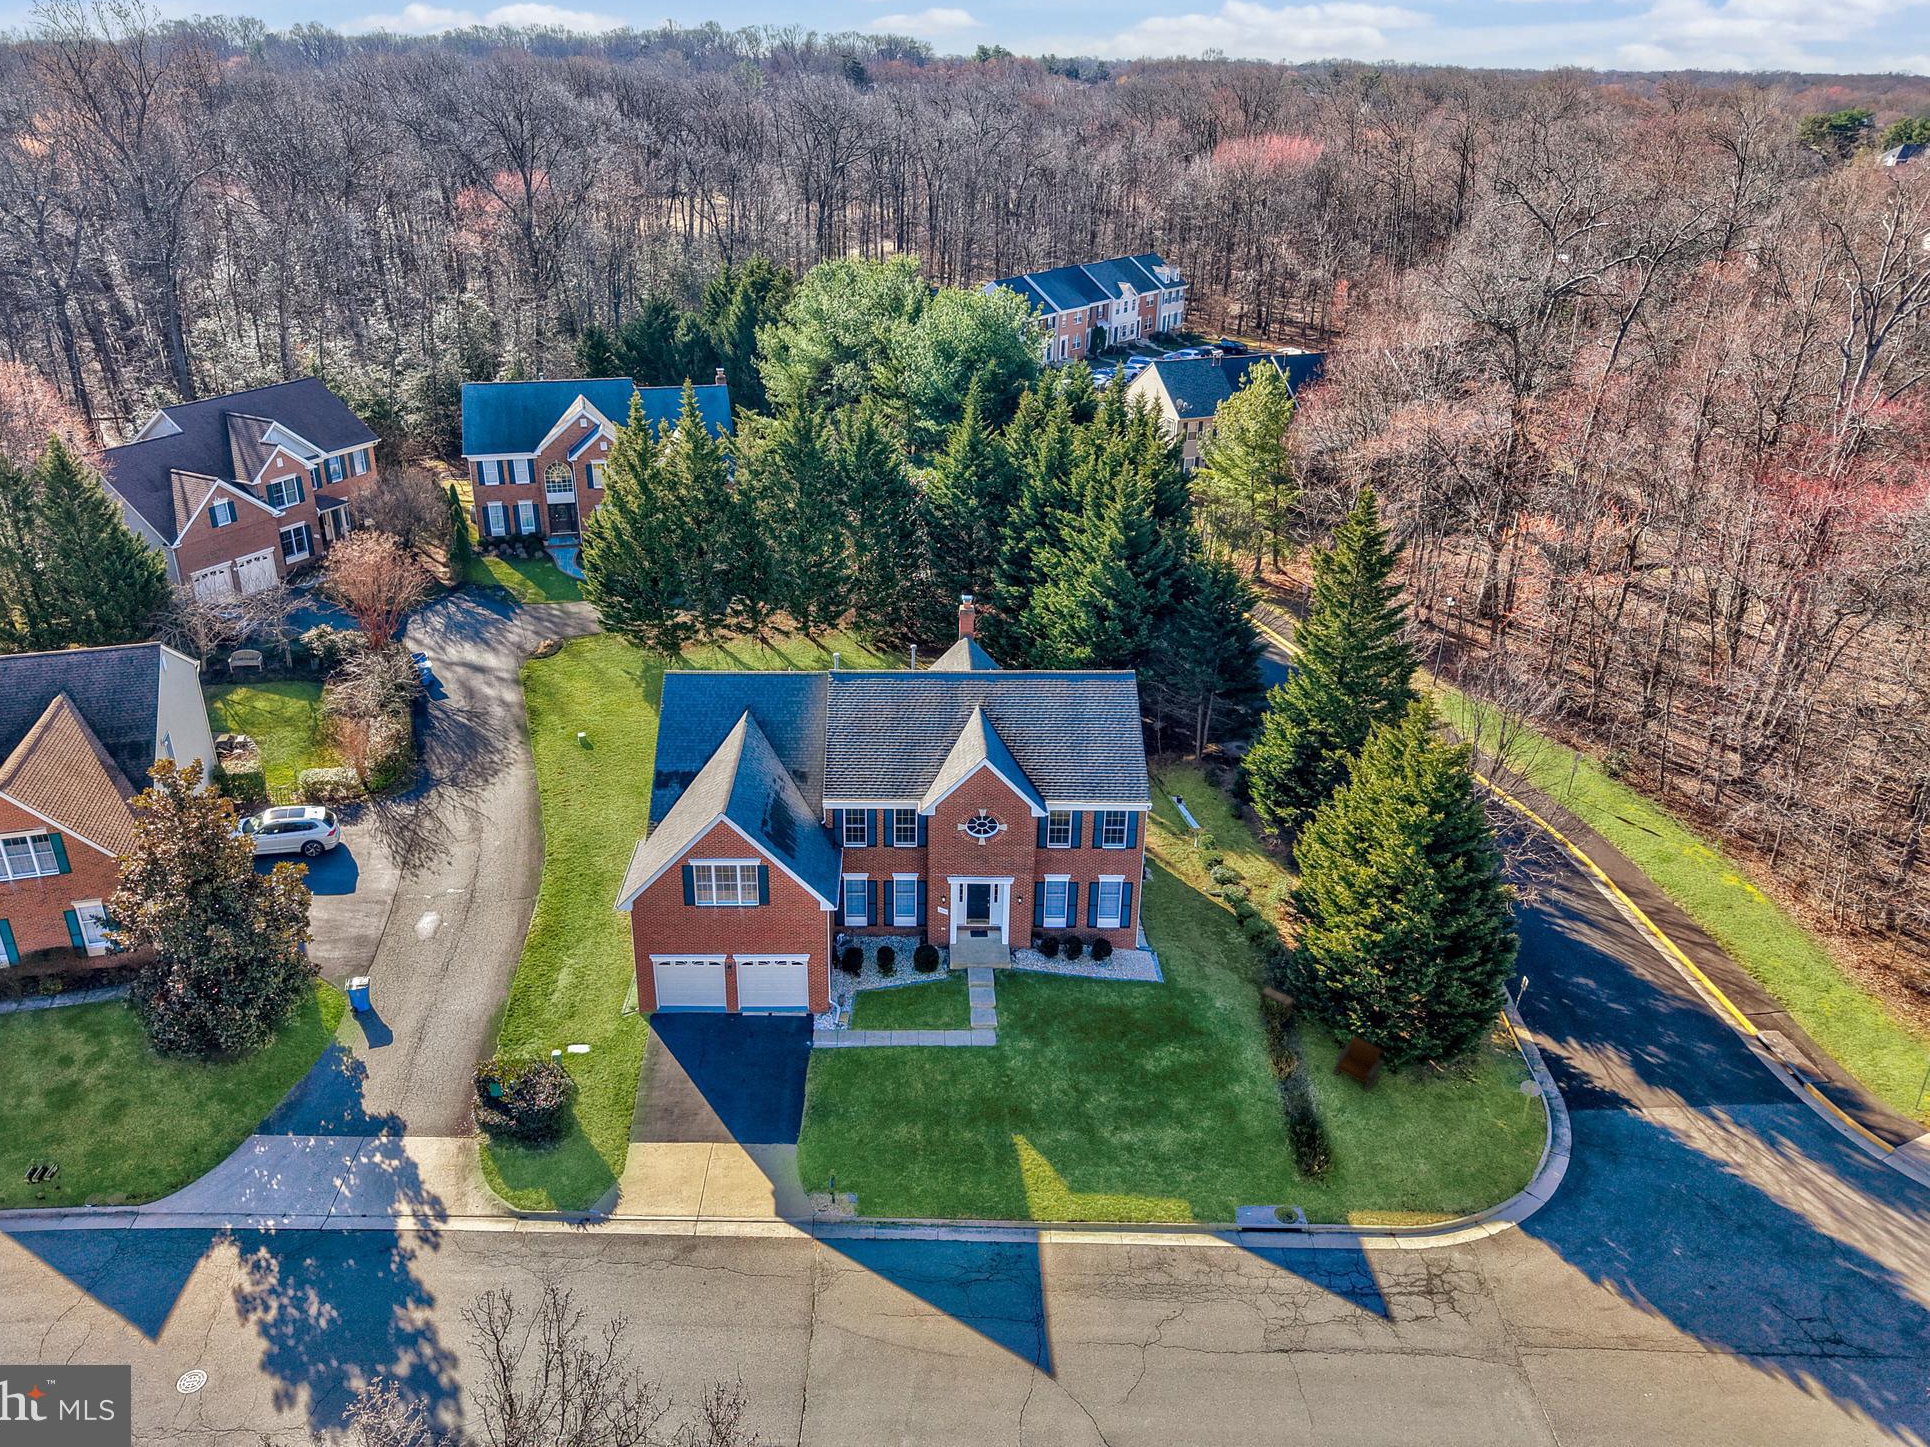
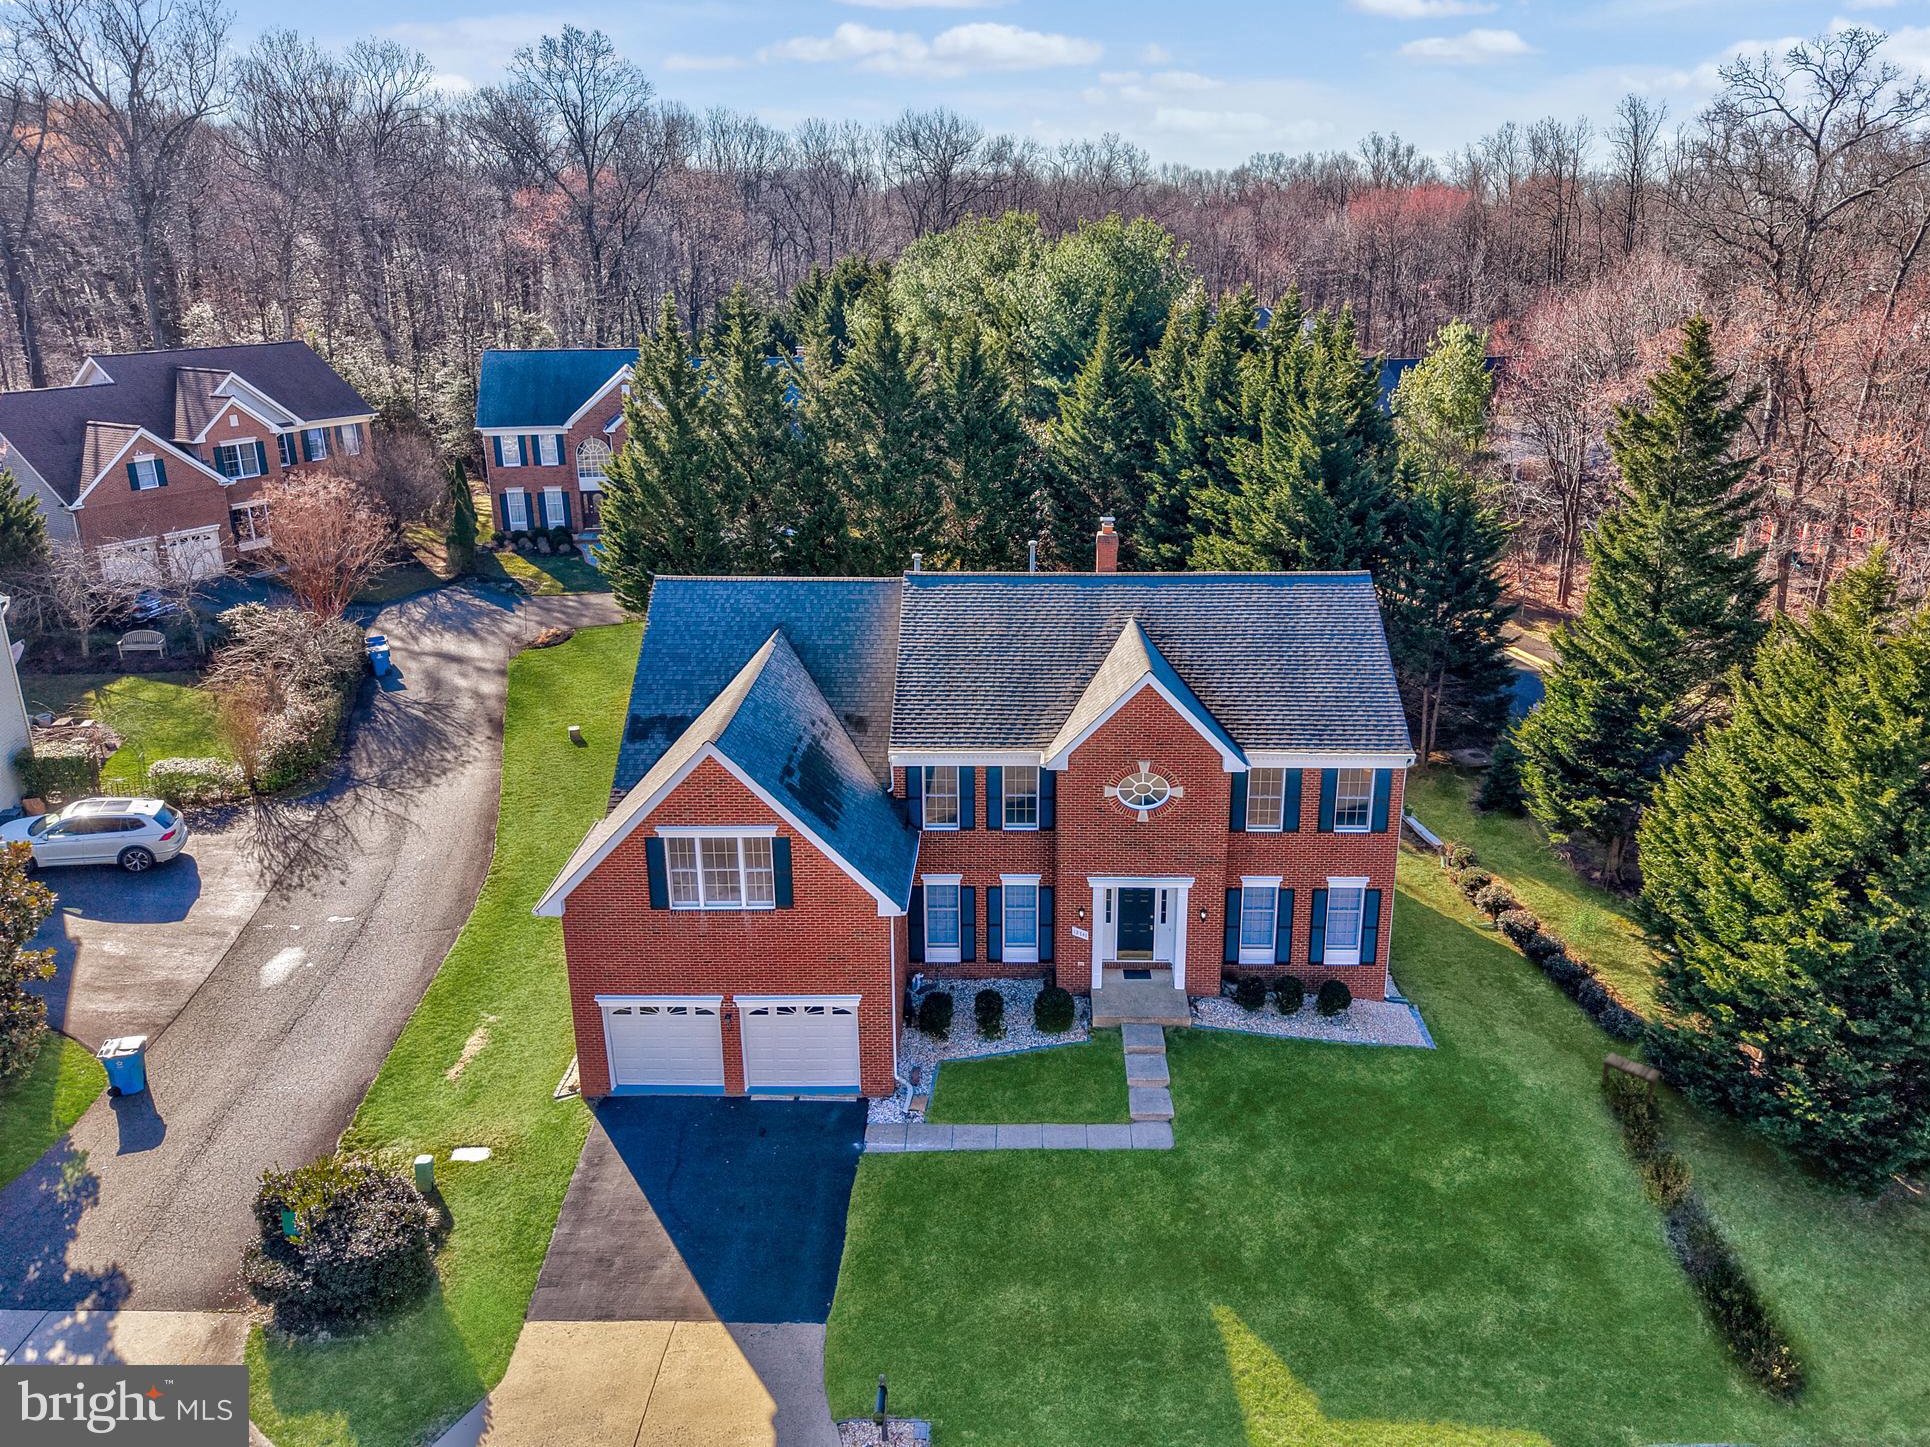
lounge chair: present [1333,1037,1383,1091] -> none [1751,1128,1842,1226]

